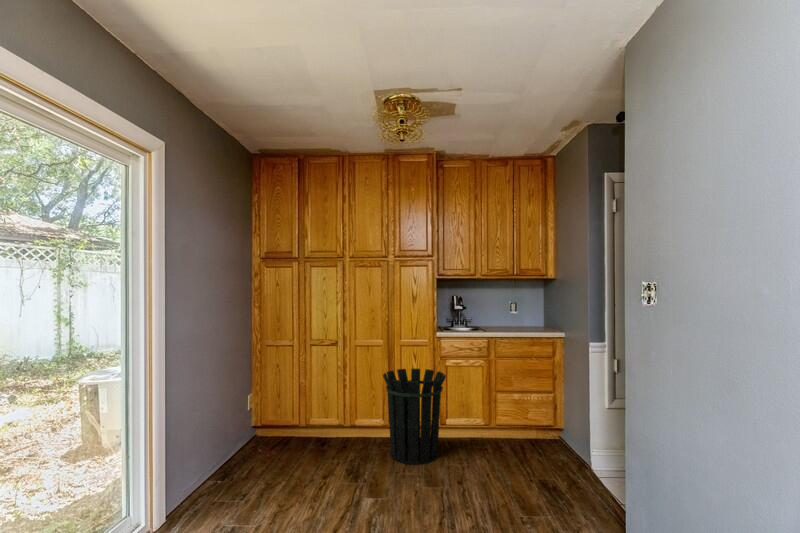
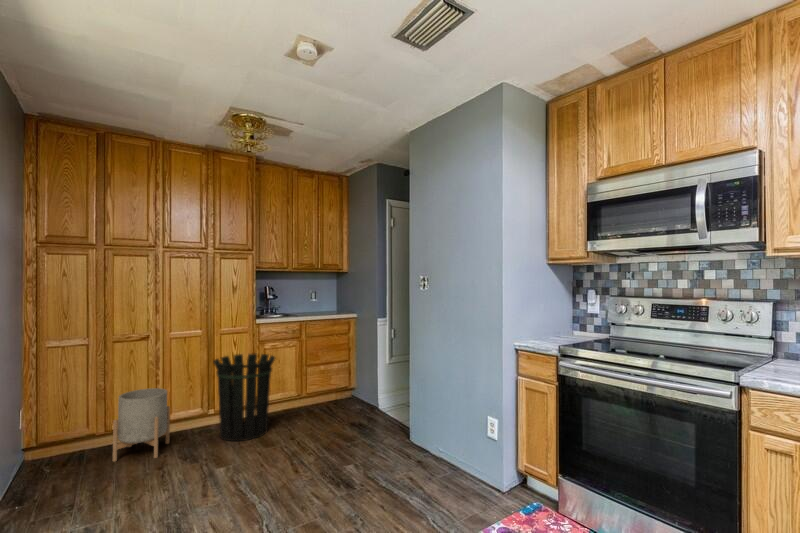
planter: none [300,391,350,459] -> present [113,388,170,462]

